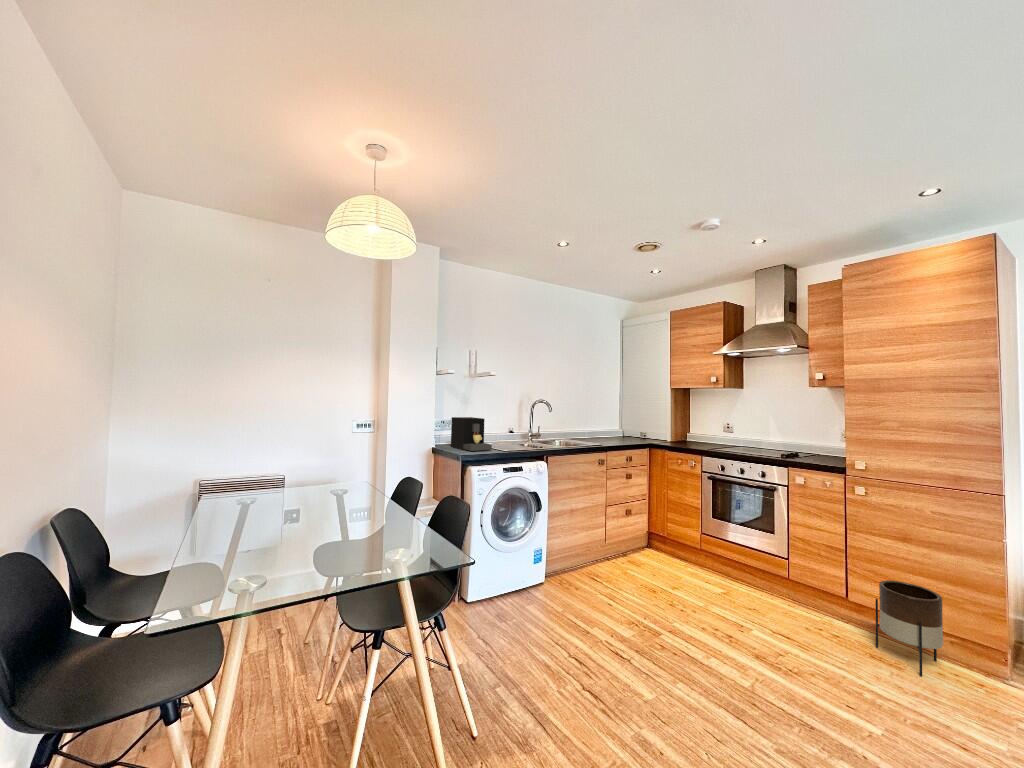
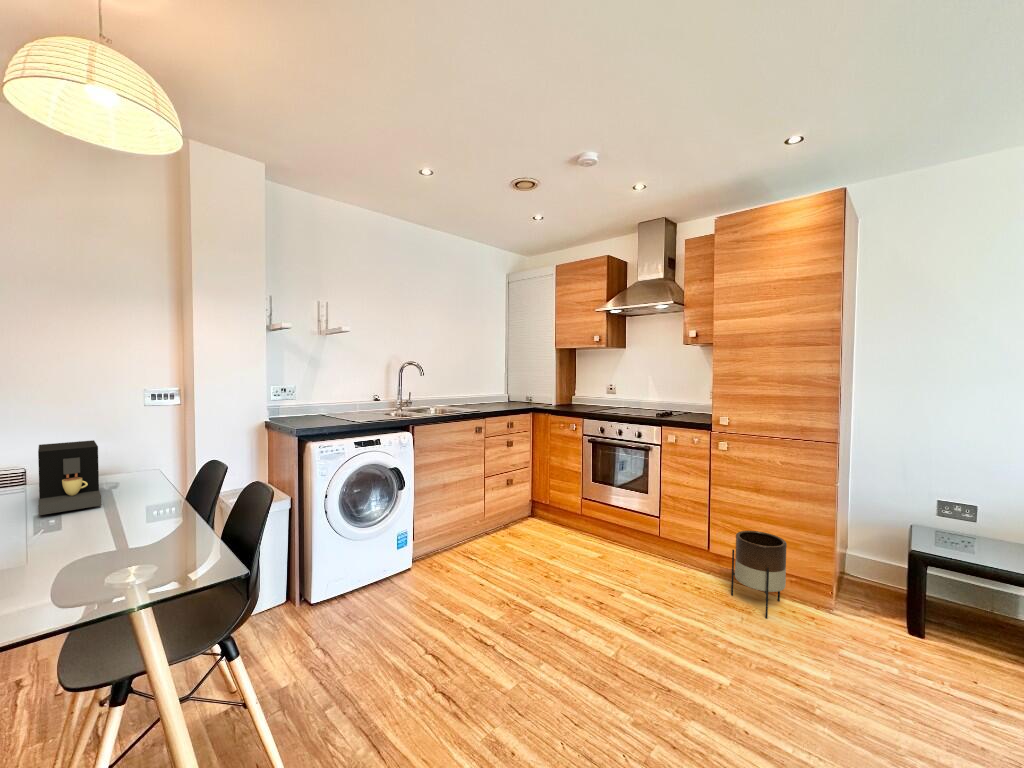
coffee maker: present [451,417,492,451] -> present [38,440,102,515]

